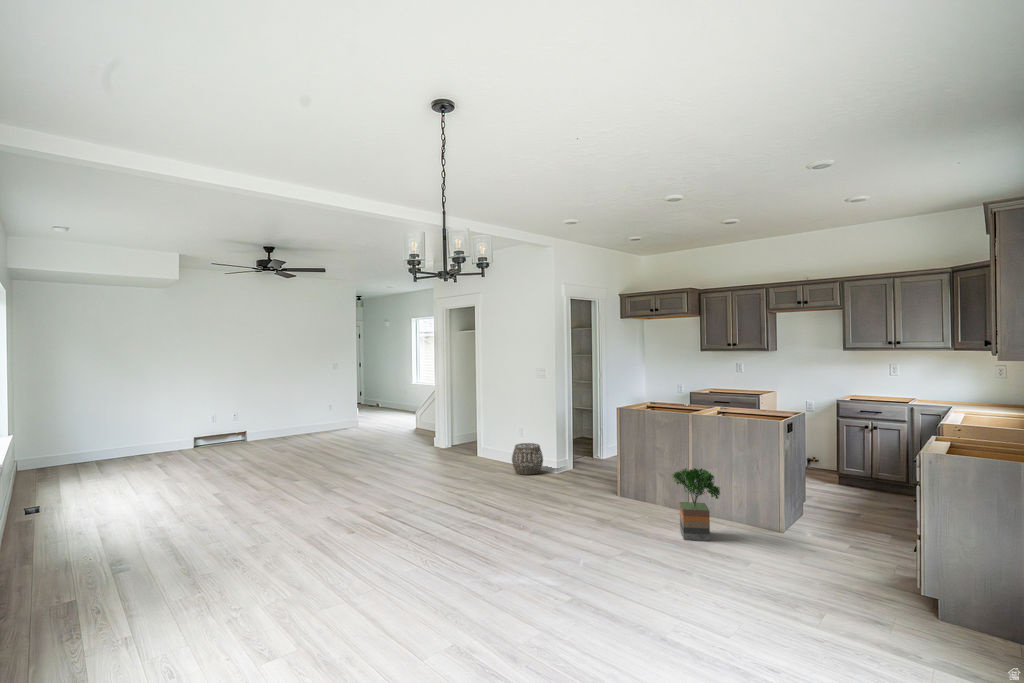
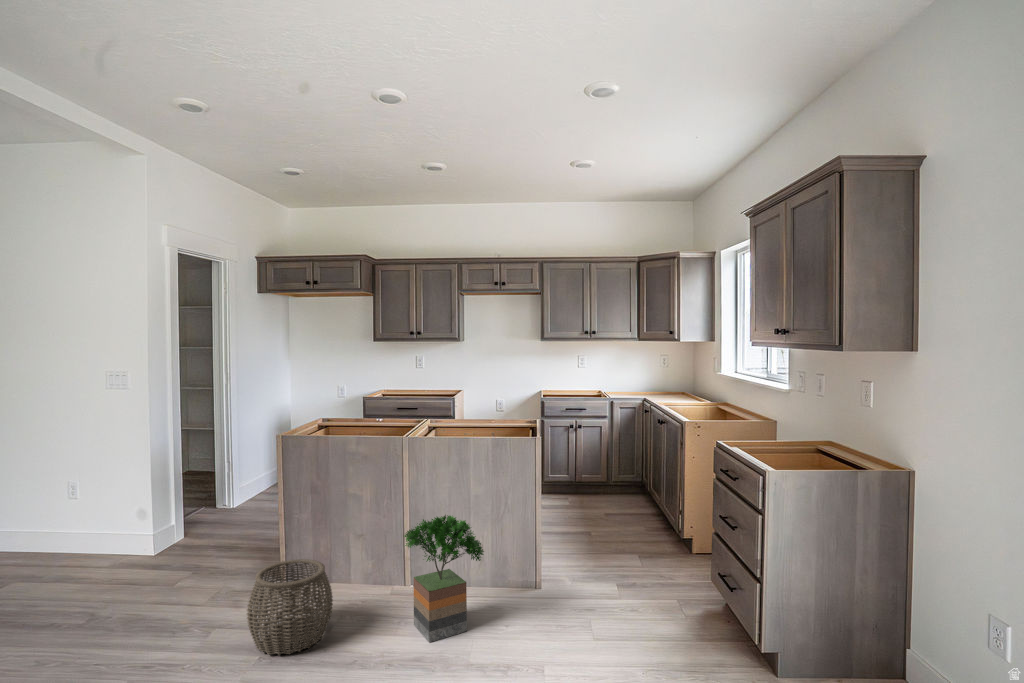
woven basket: present [512,443,543,475] -> present [247,559,333,655]

